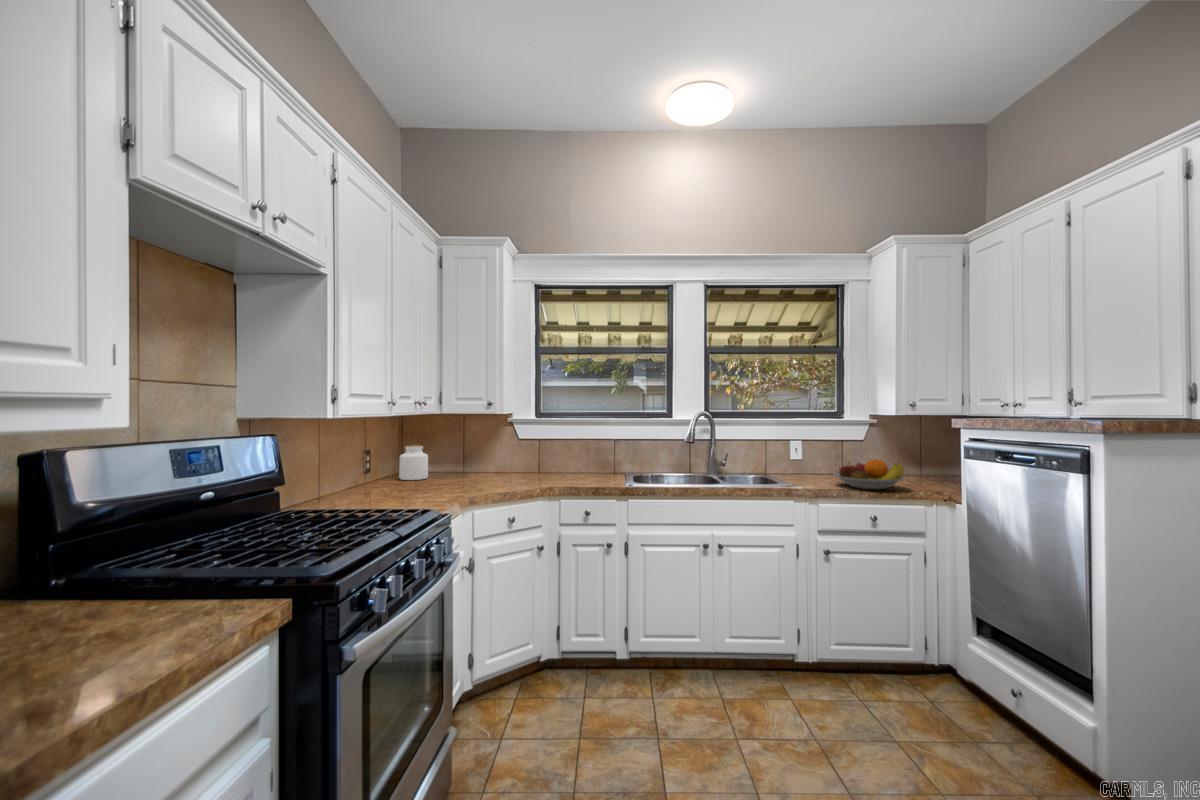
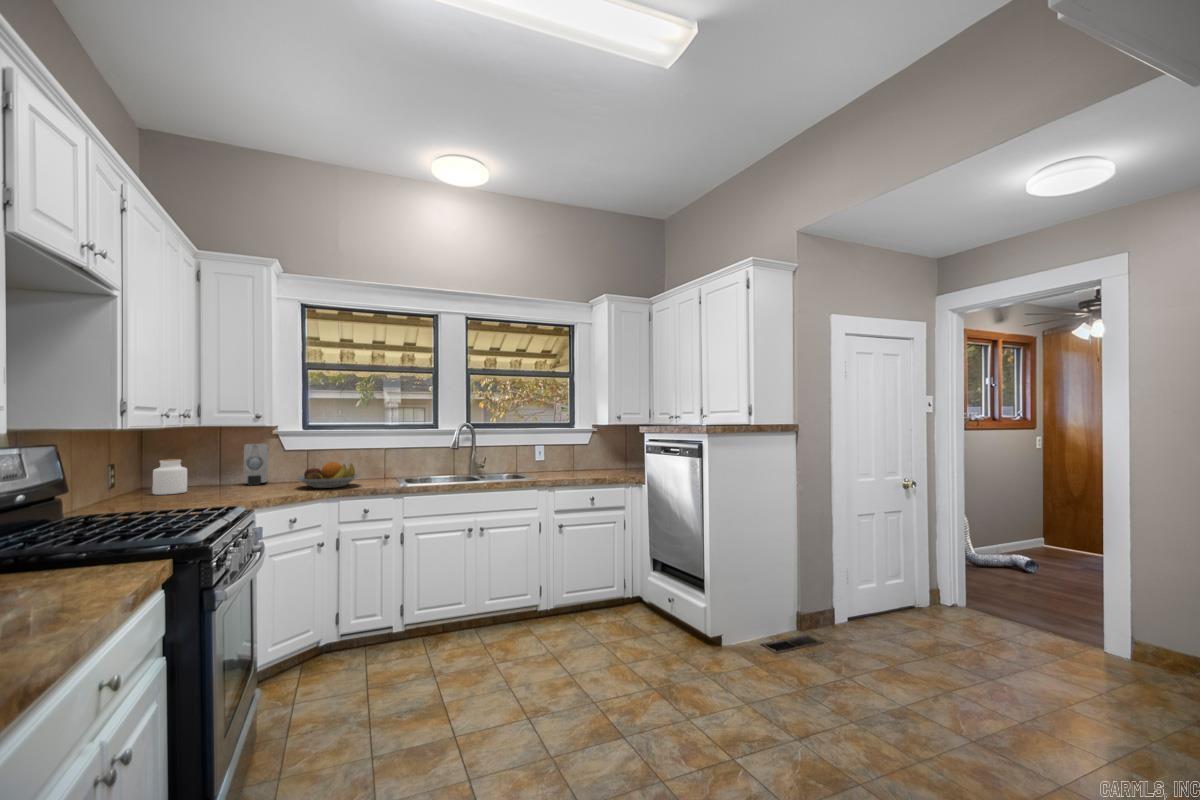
soap dispenser: none [479,432,504,474] -> present [243,444,269,485]
fruit bowl: present [833,460,906,489] -> present [296,462,360,488]

